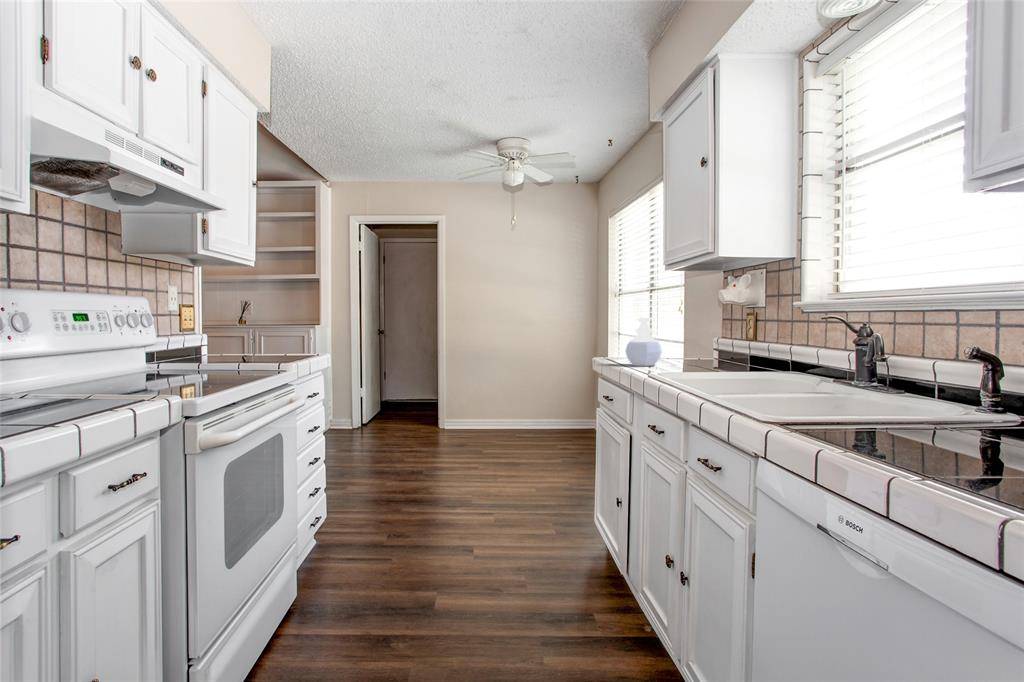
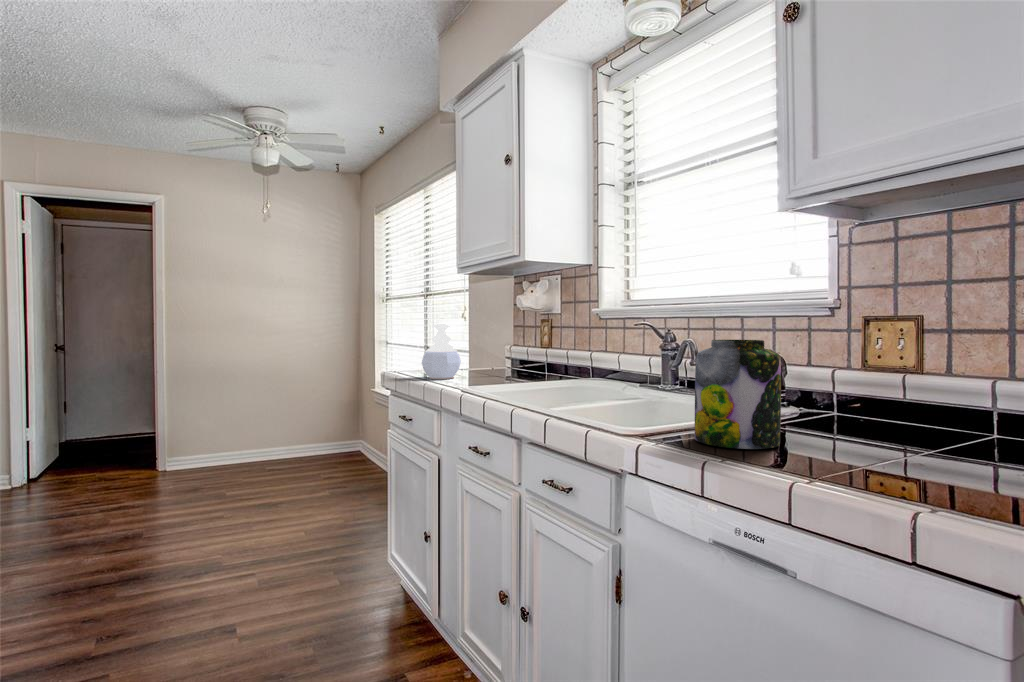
jar: none [830,331,935,447] -> present [695,340,781,449]

